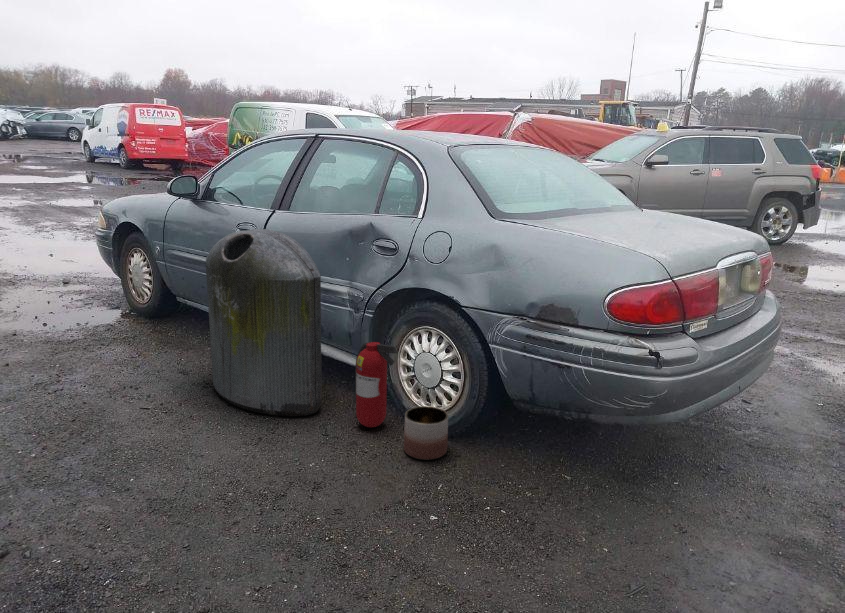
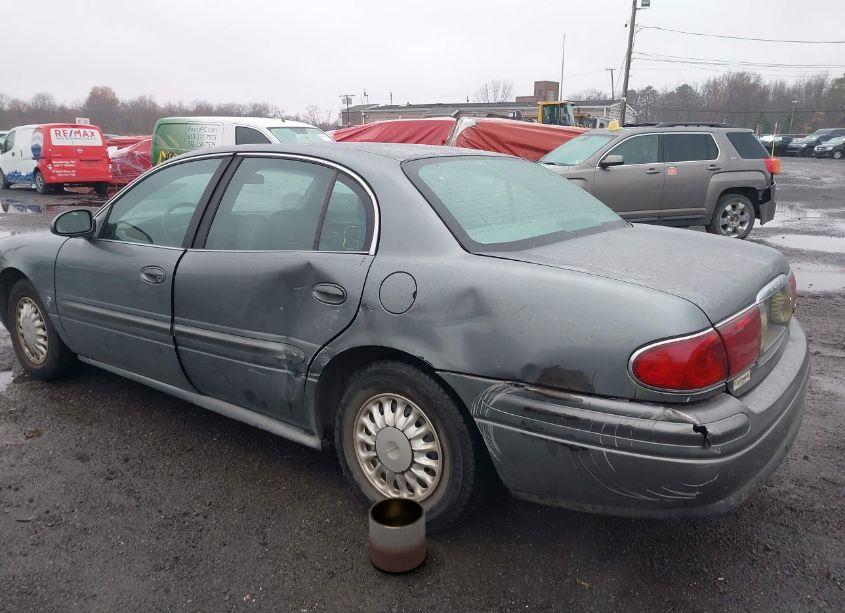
trash can: present [206,229,322,416] -> none [97,277,259,516]
fire extinguisher: present [354,342,397,427] -> none [300,416,353,525]

